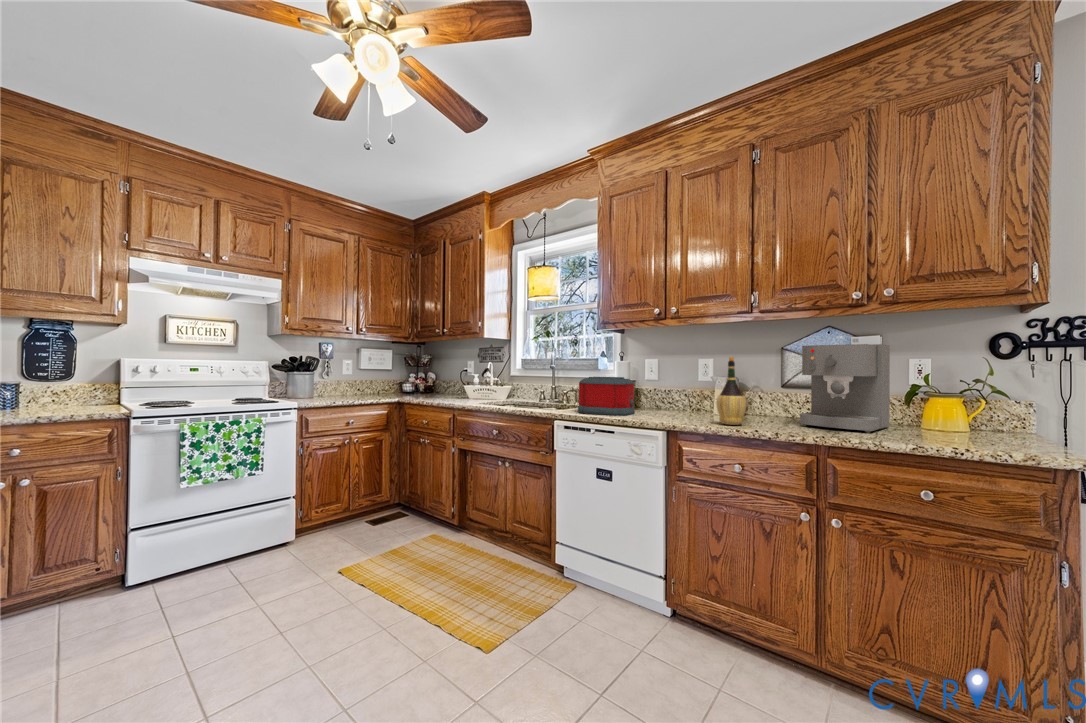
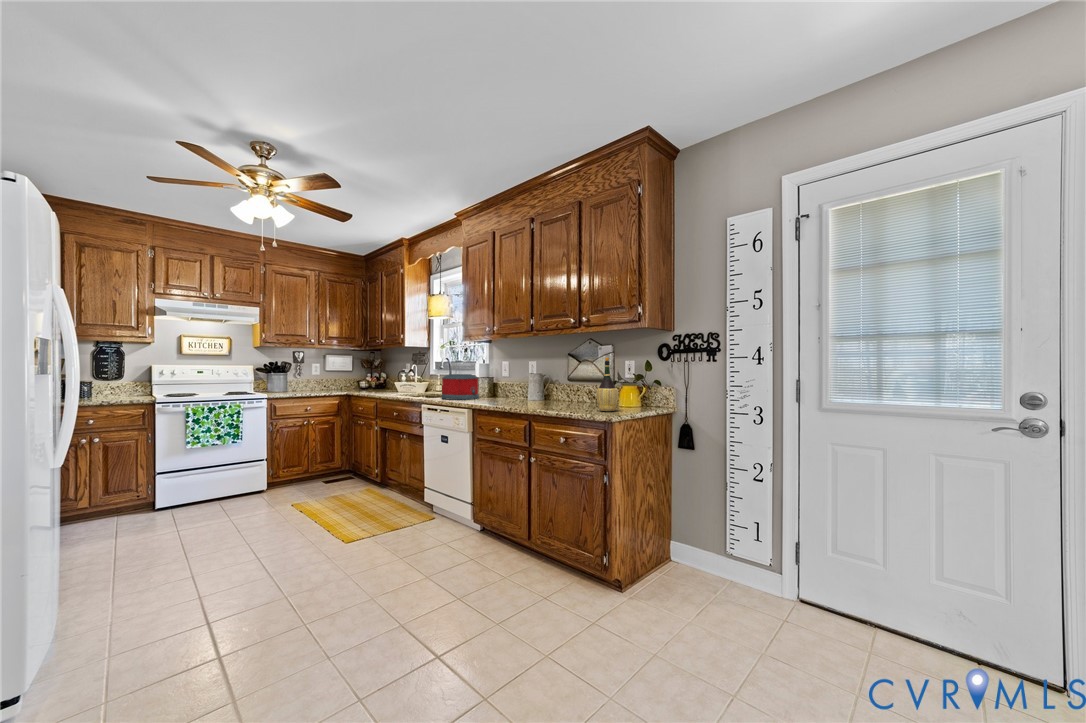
coffee maker: present [800,344,890,433] -> none [543,352,599,407]
wine bottle: present [717,357,746,425] -> present [596,357,618,411]

